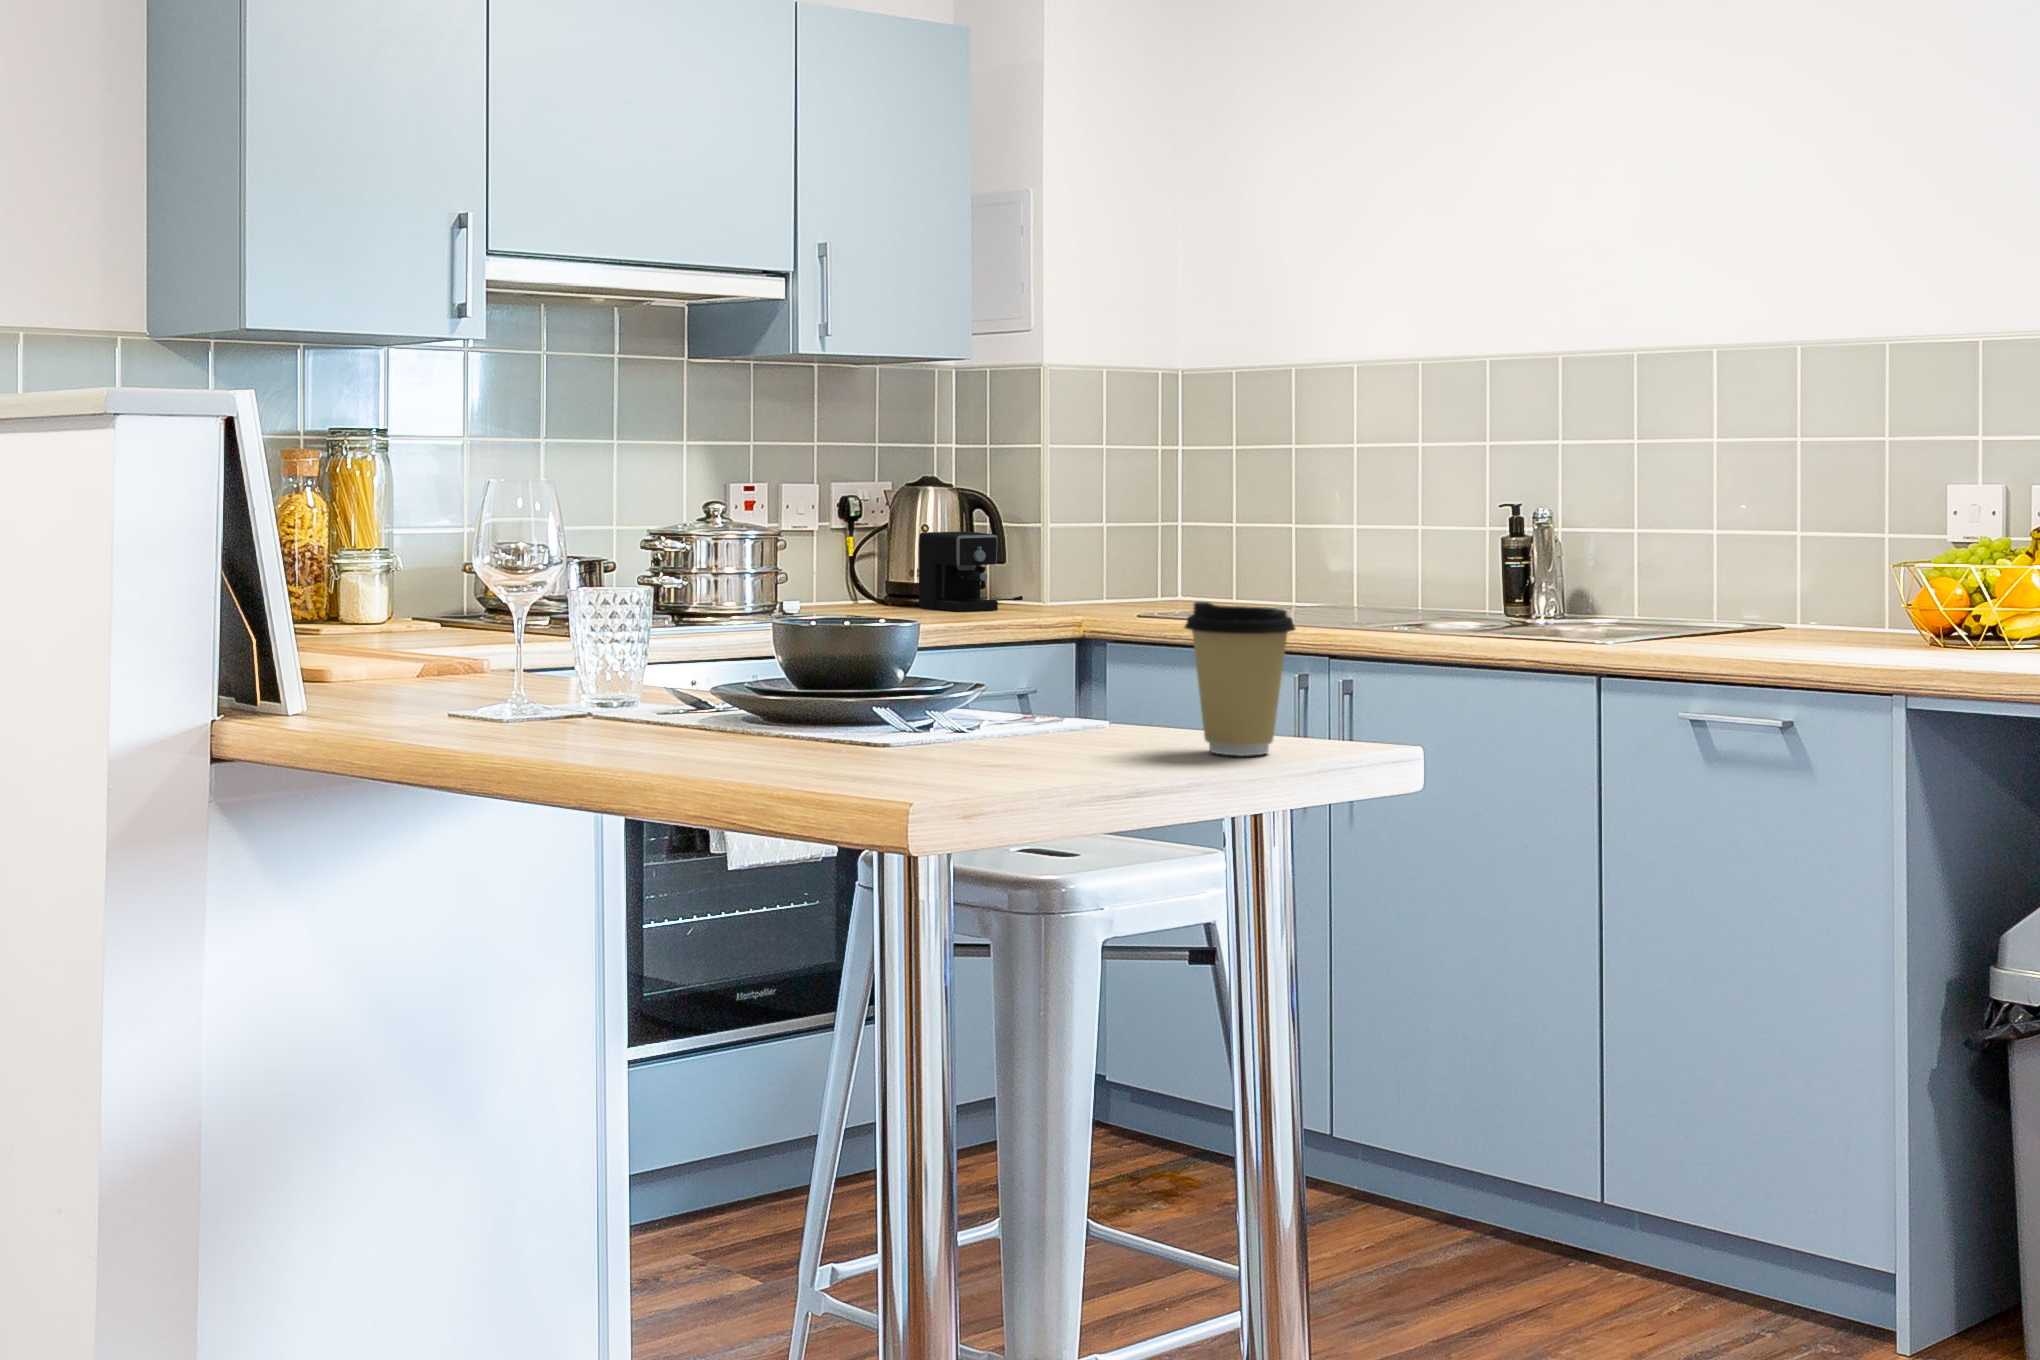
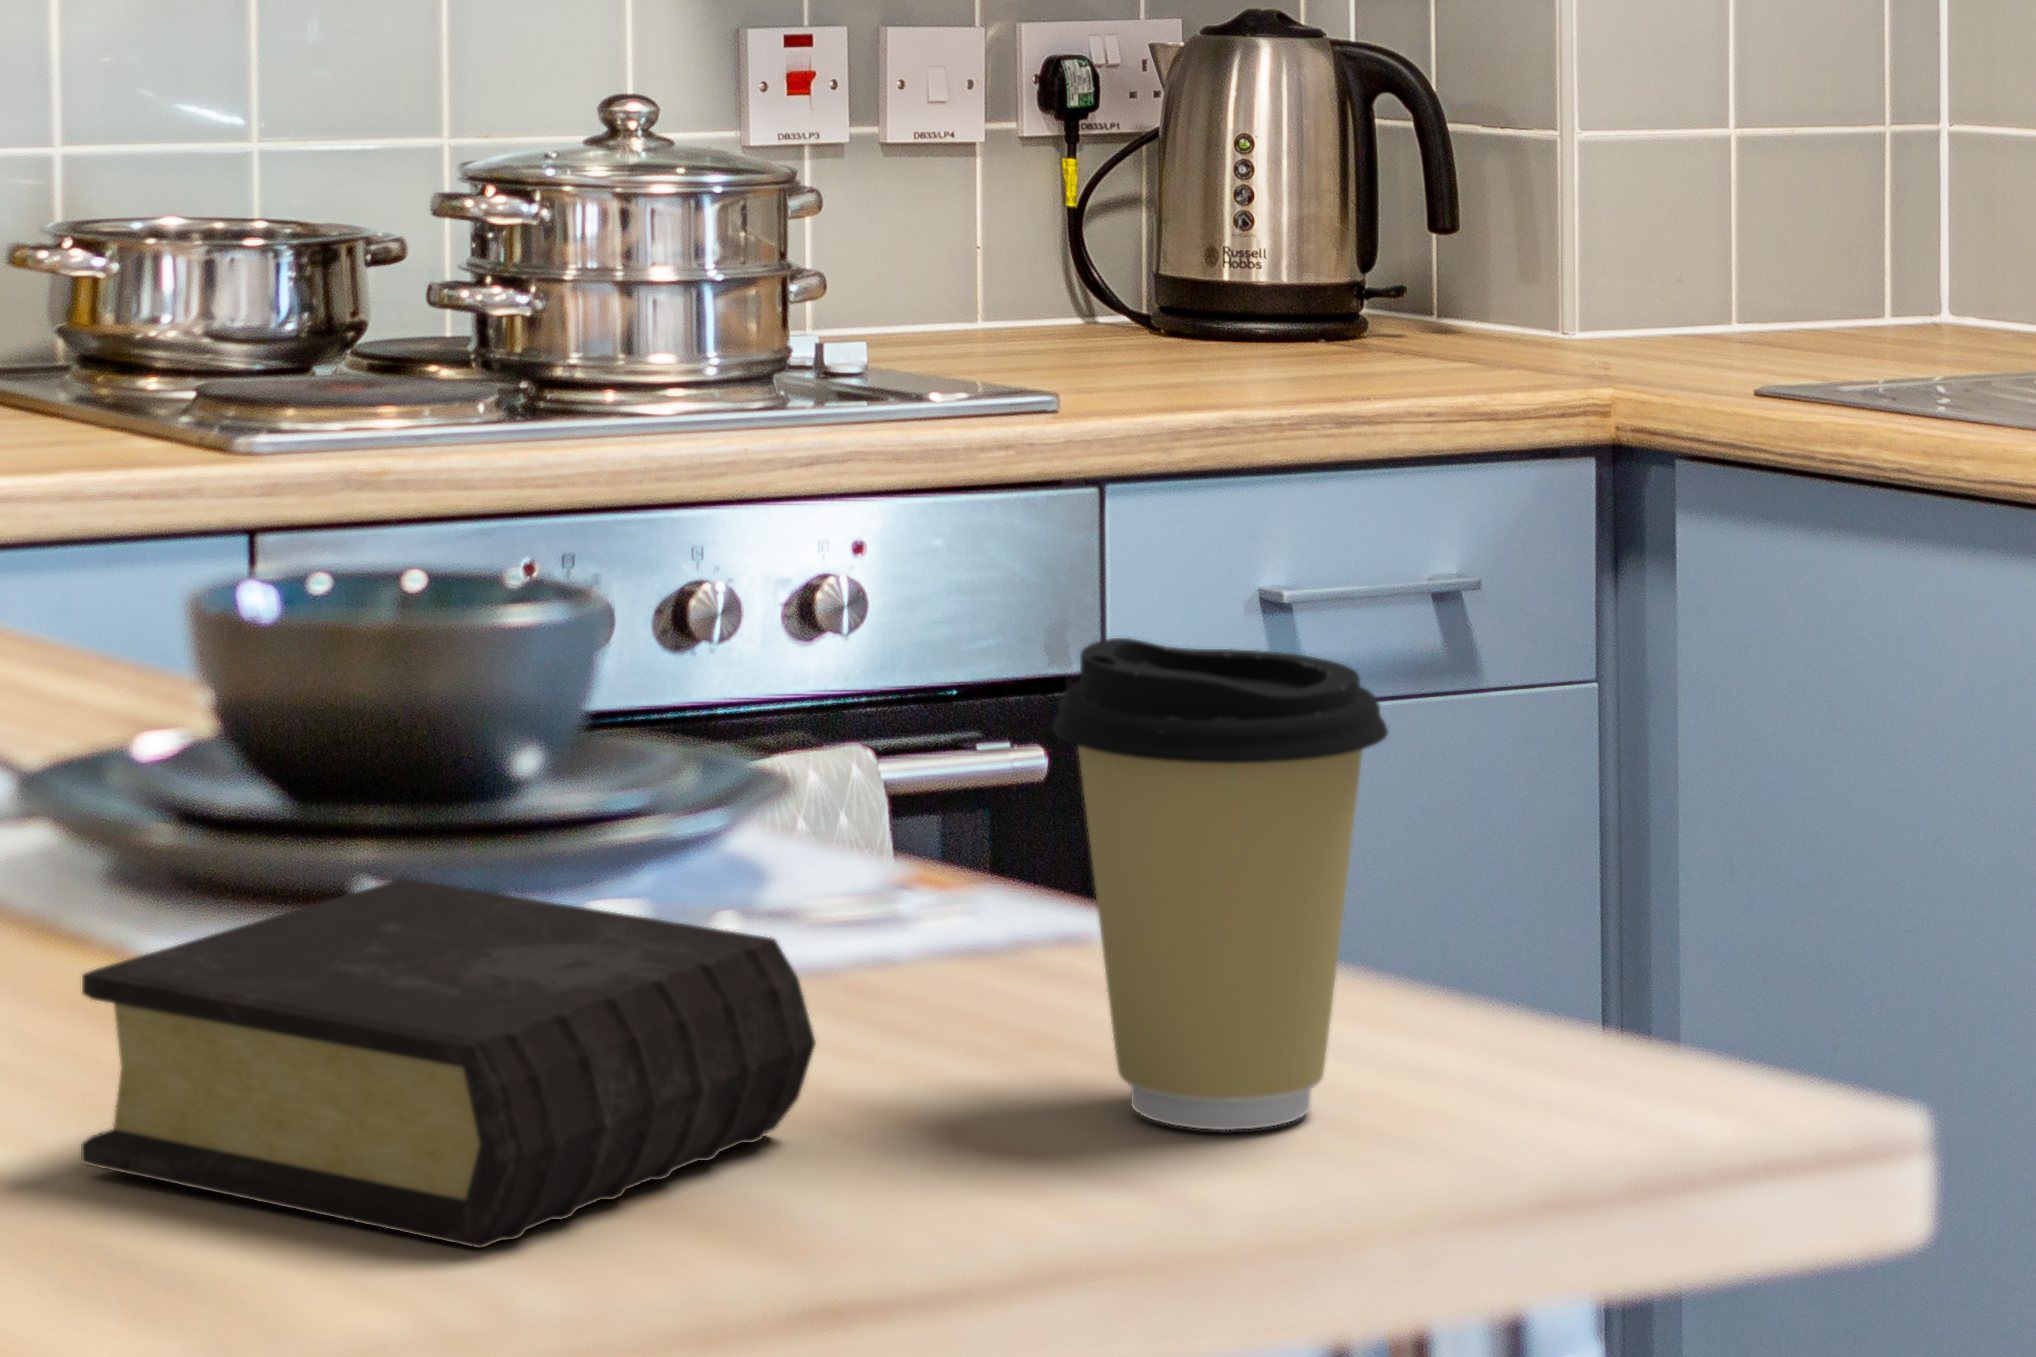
coffee maker: present [919,531,1023,612] -> none [1204,155,1498,374]
book: none [889,688,1119,784] -> present [81,879,816,1248]

